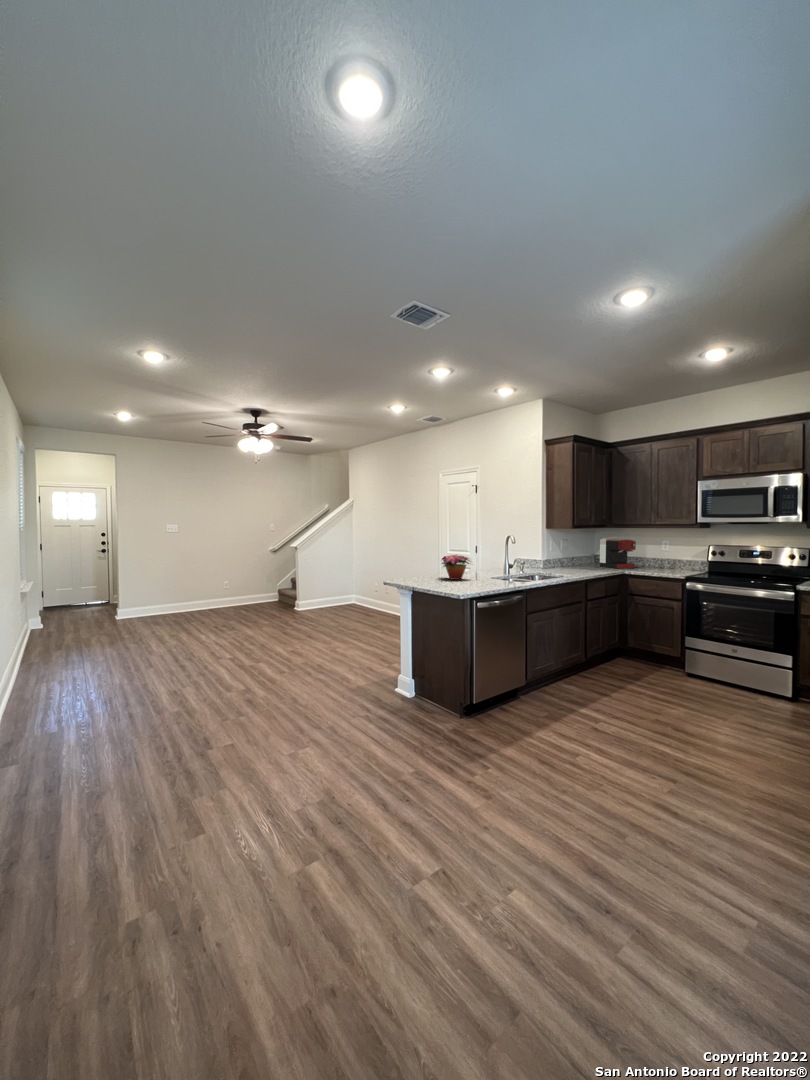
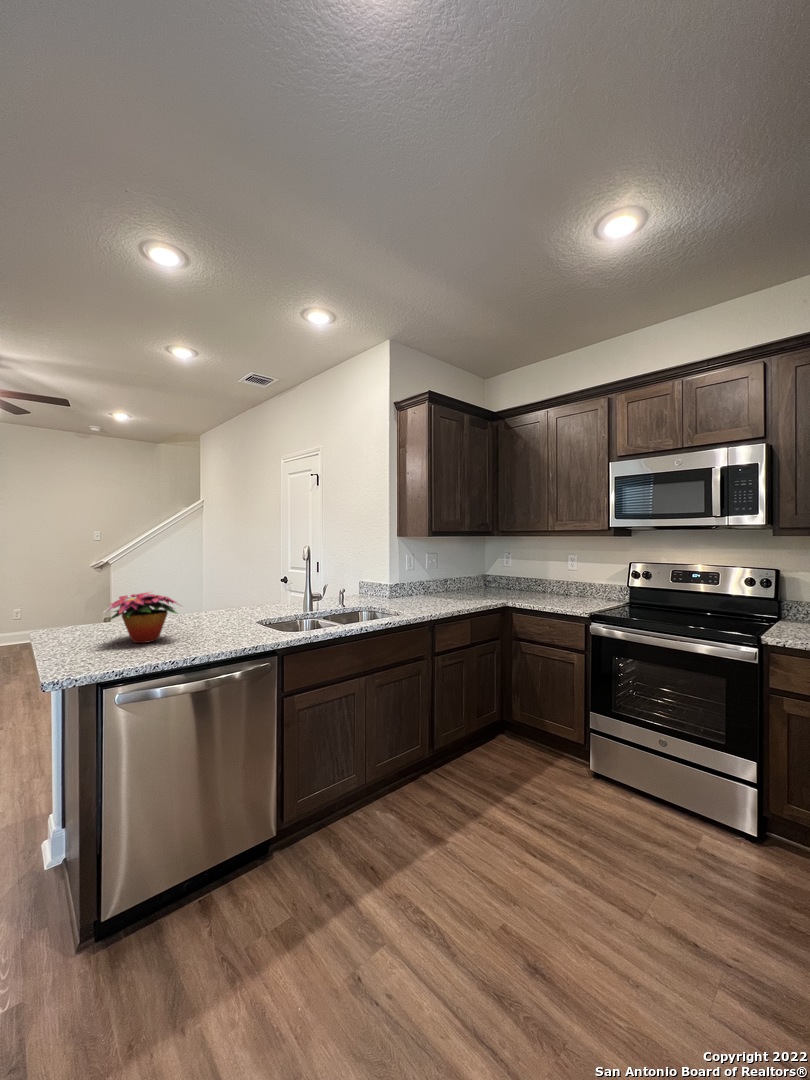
coffee maker: present [600,537,636,568] -> none [483,549,530,597]

